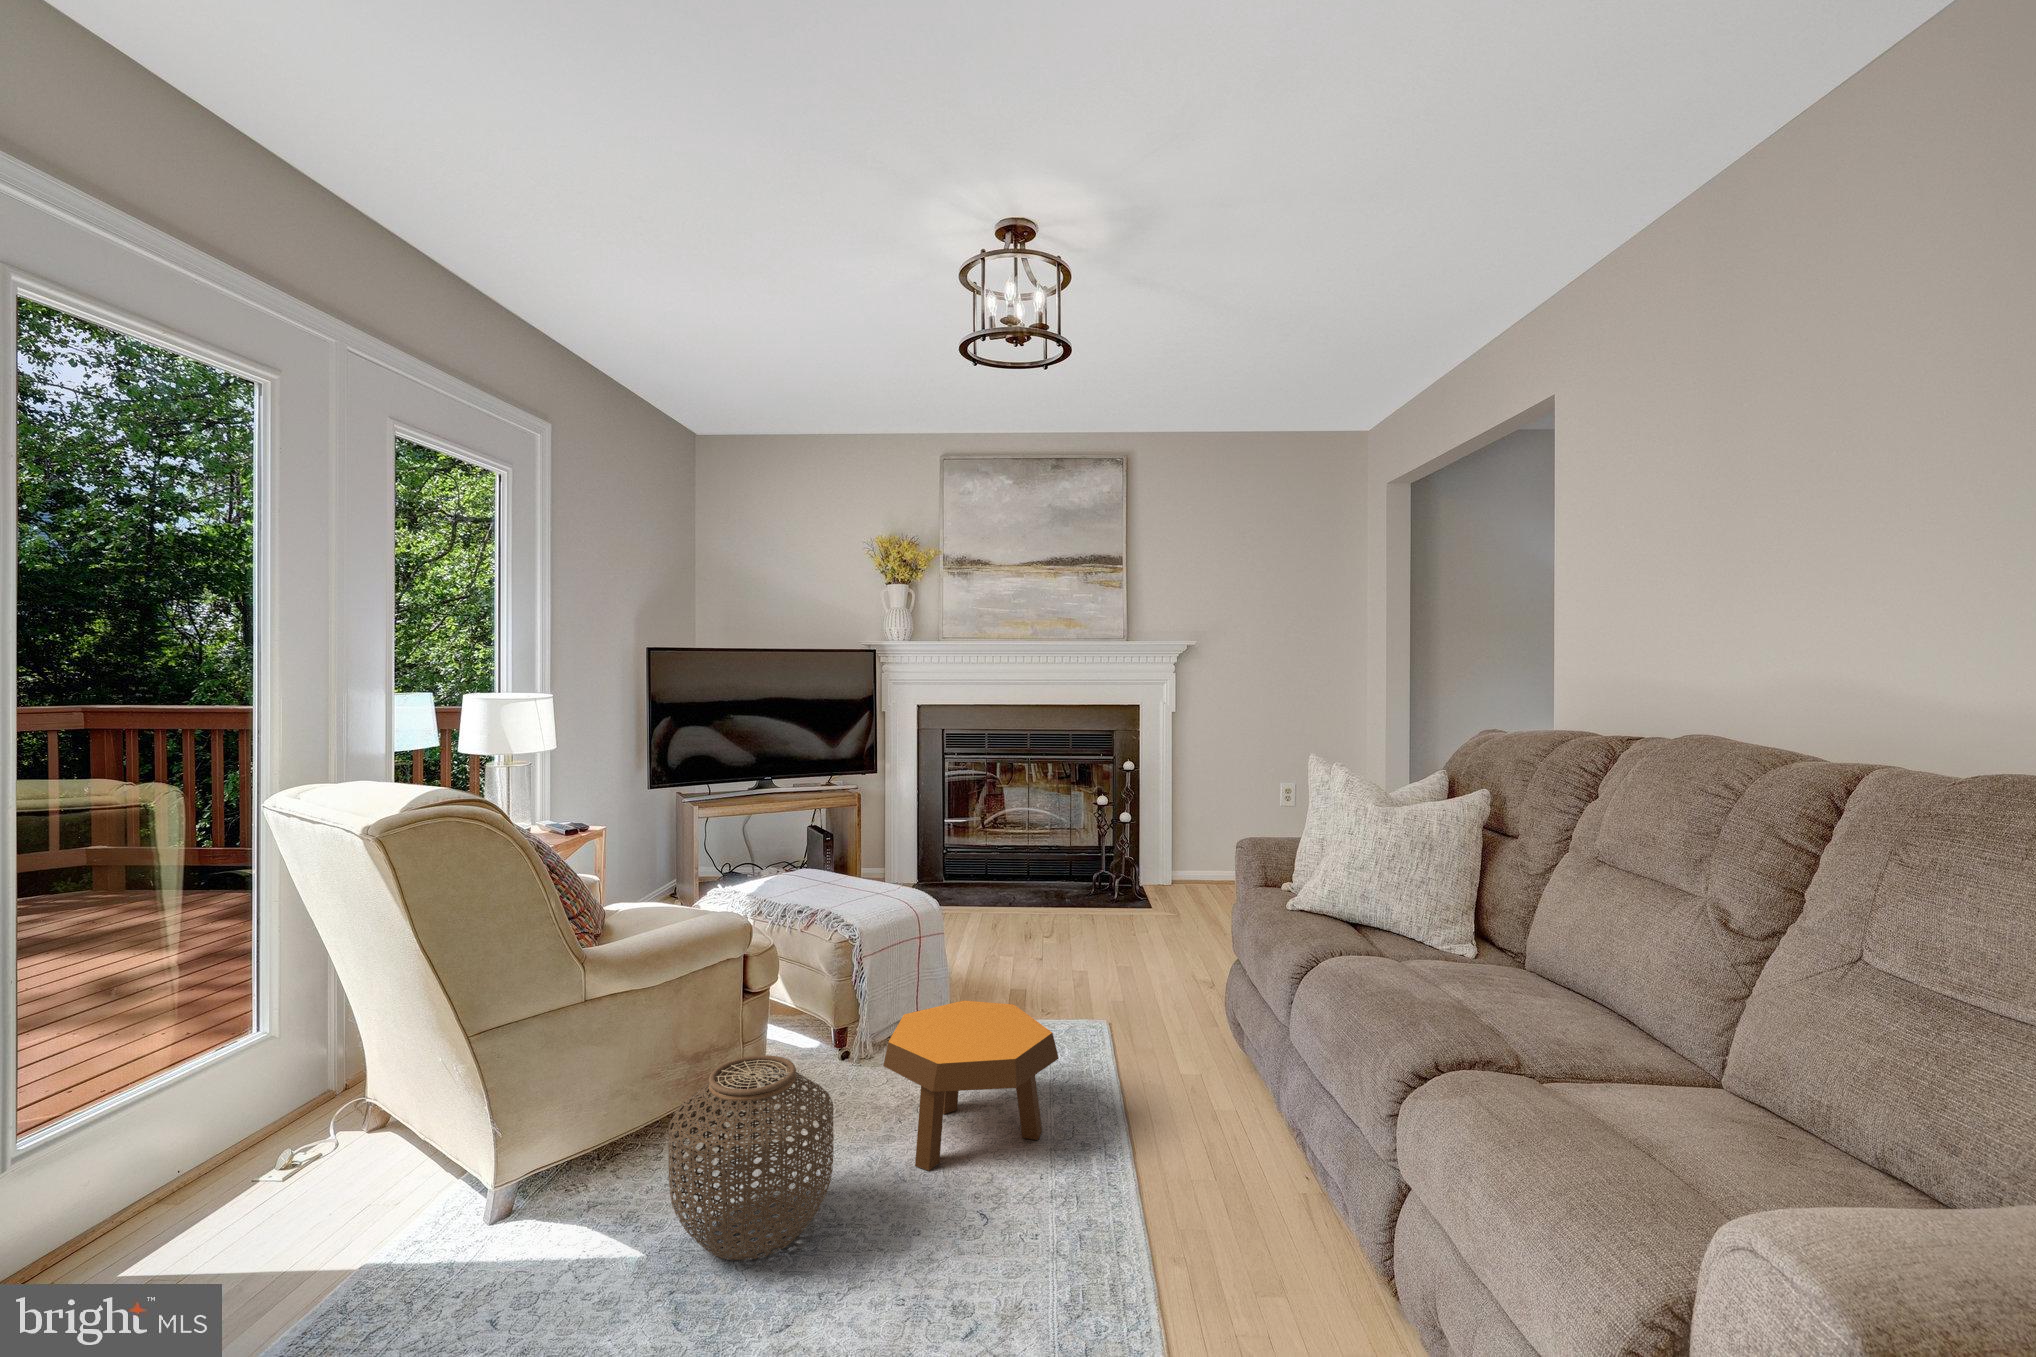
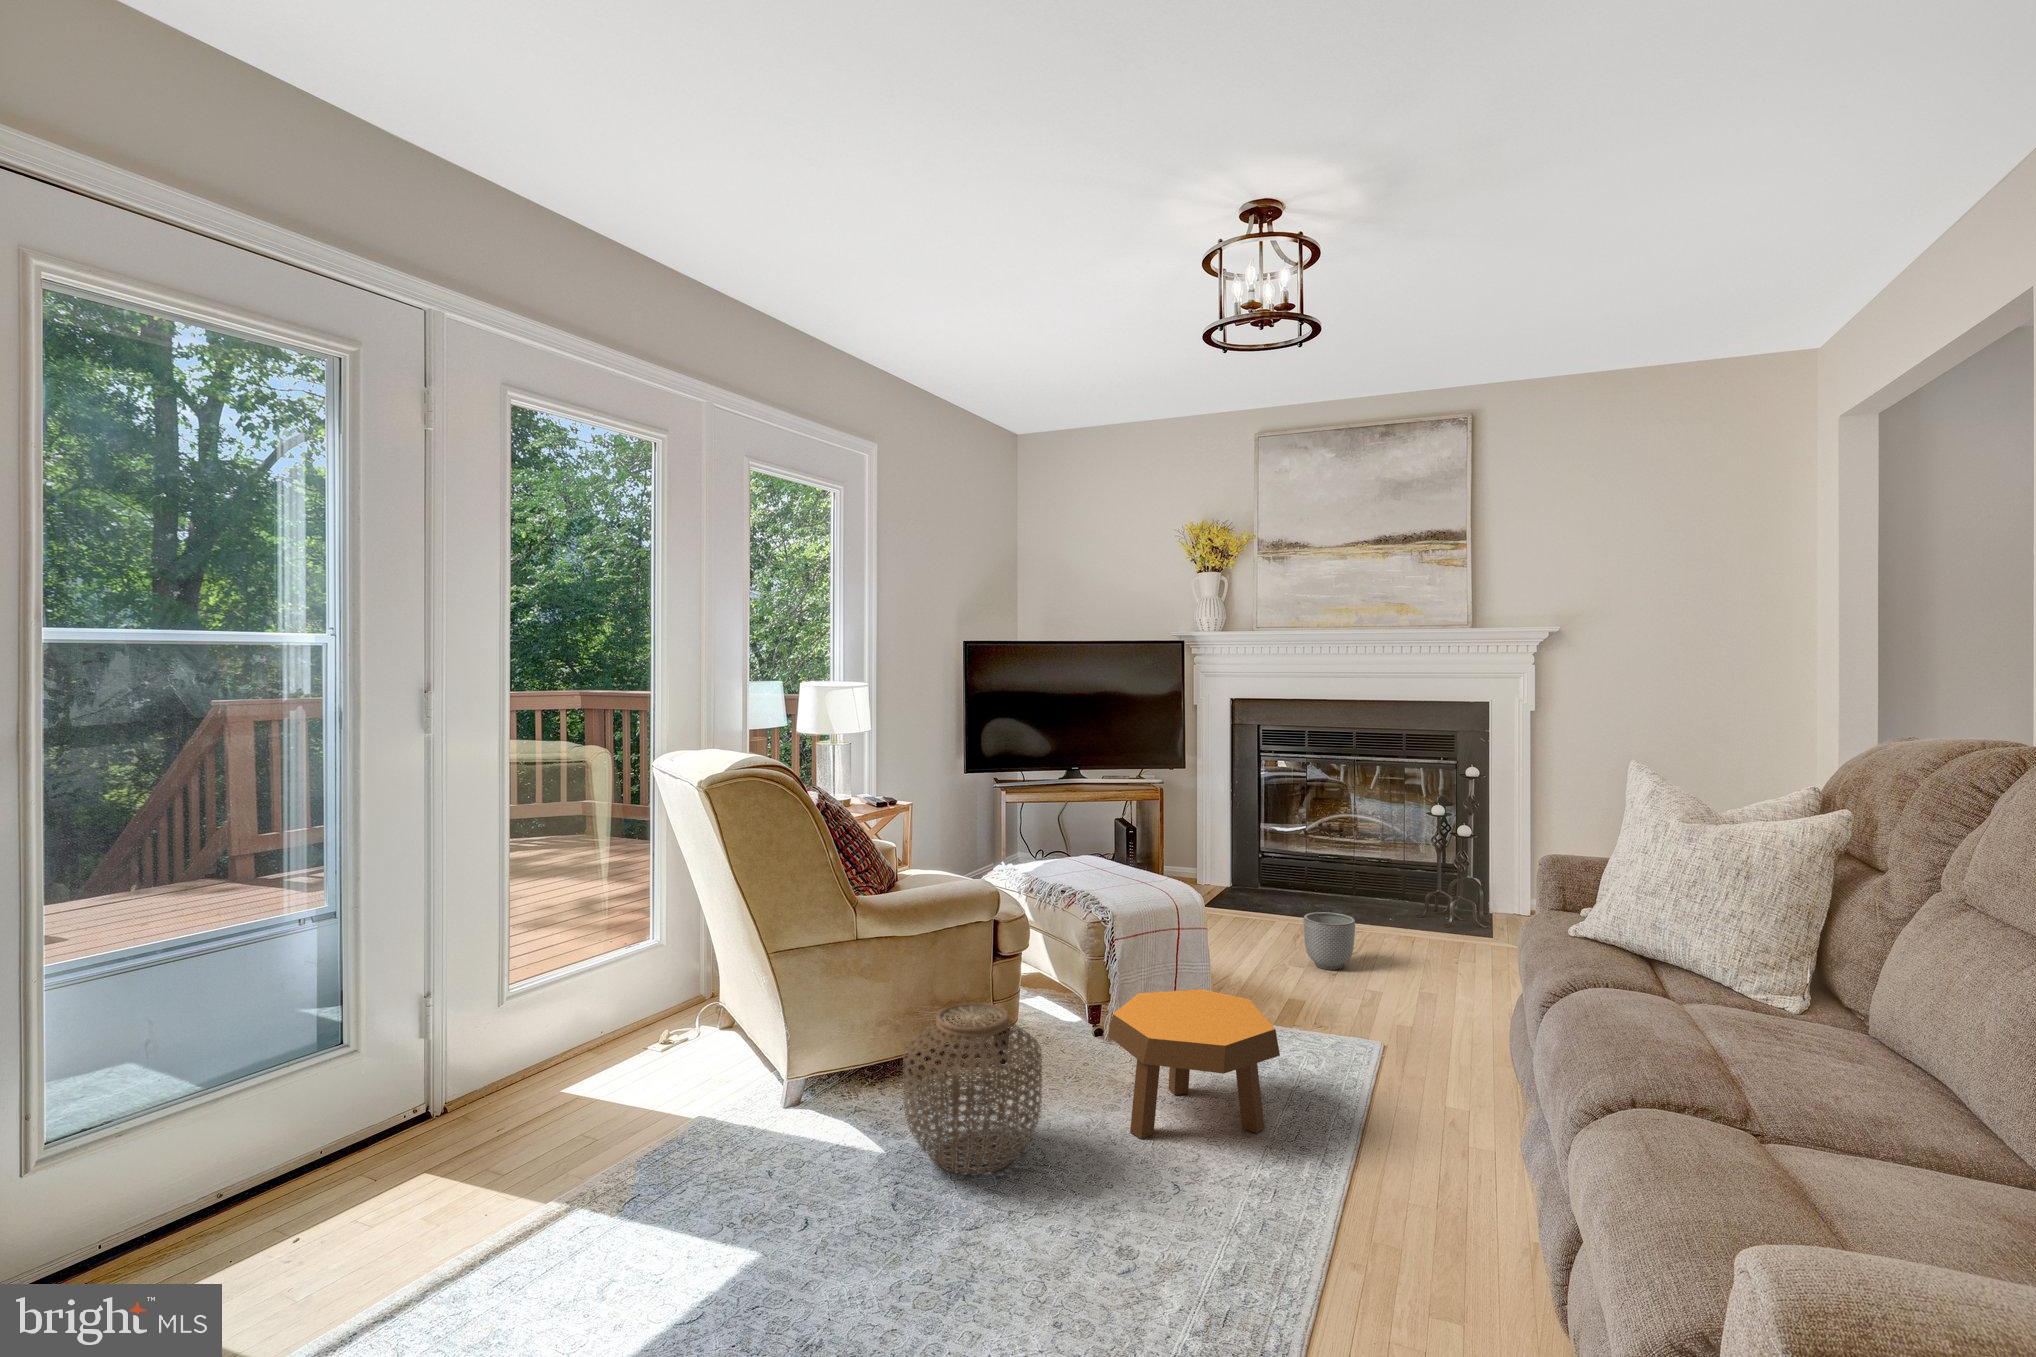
planter: none [1012,905,1058,959] -> present [1303,912,1355,970]

